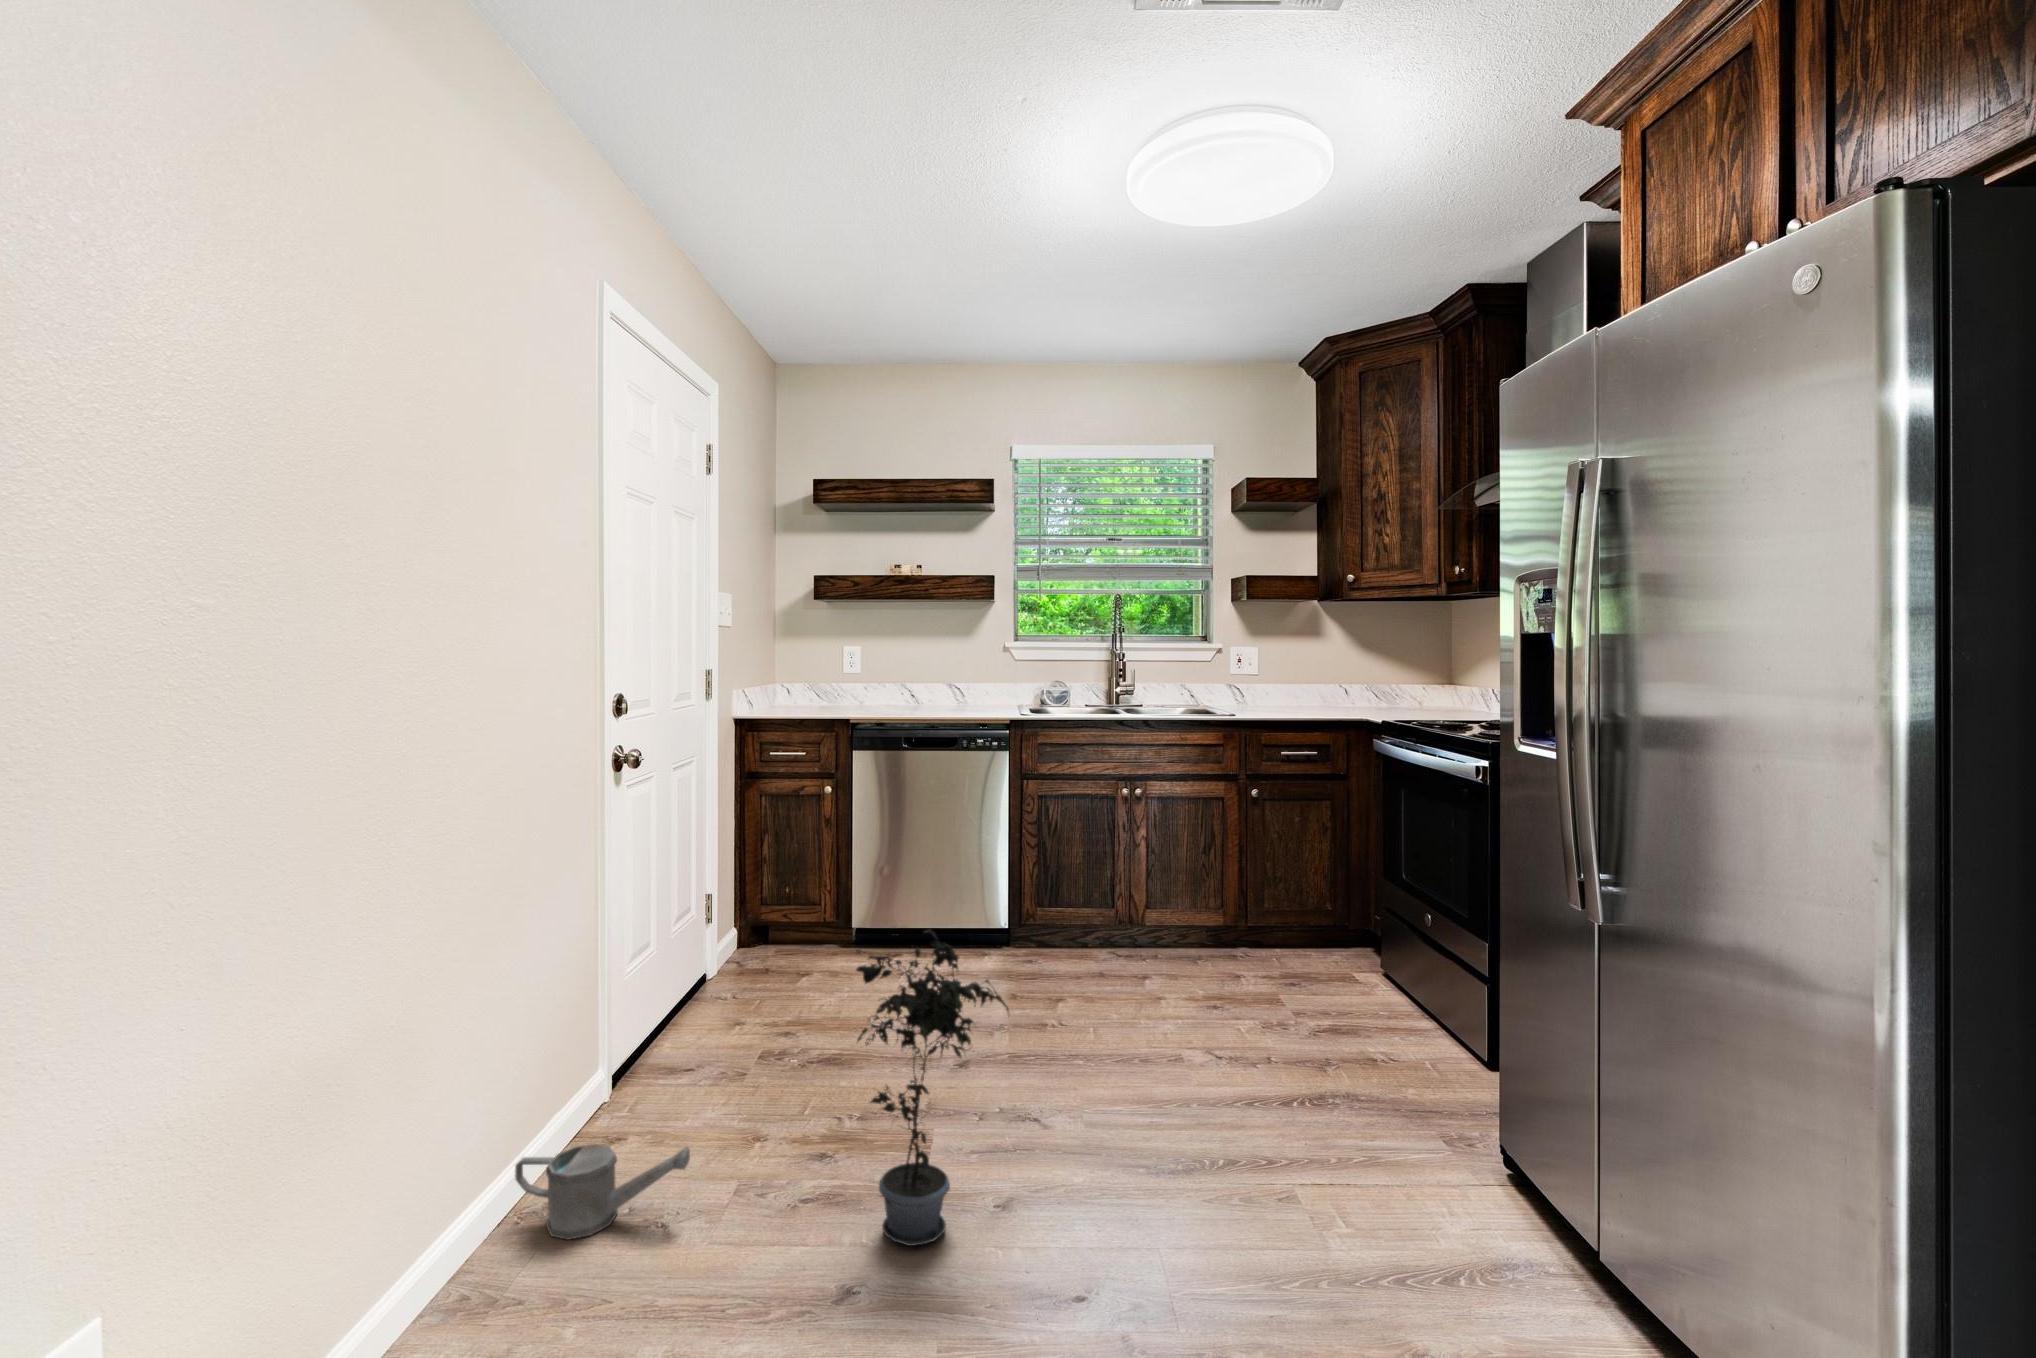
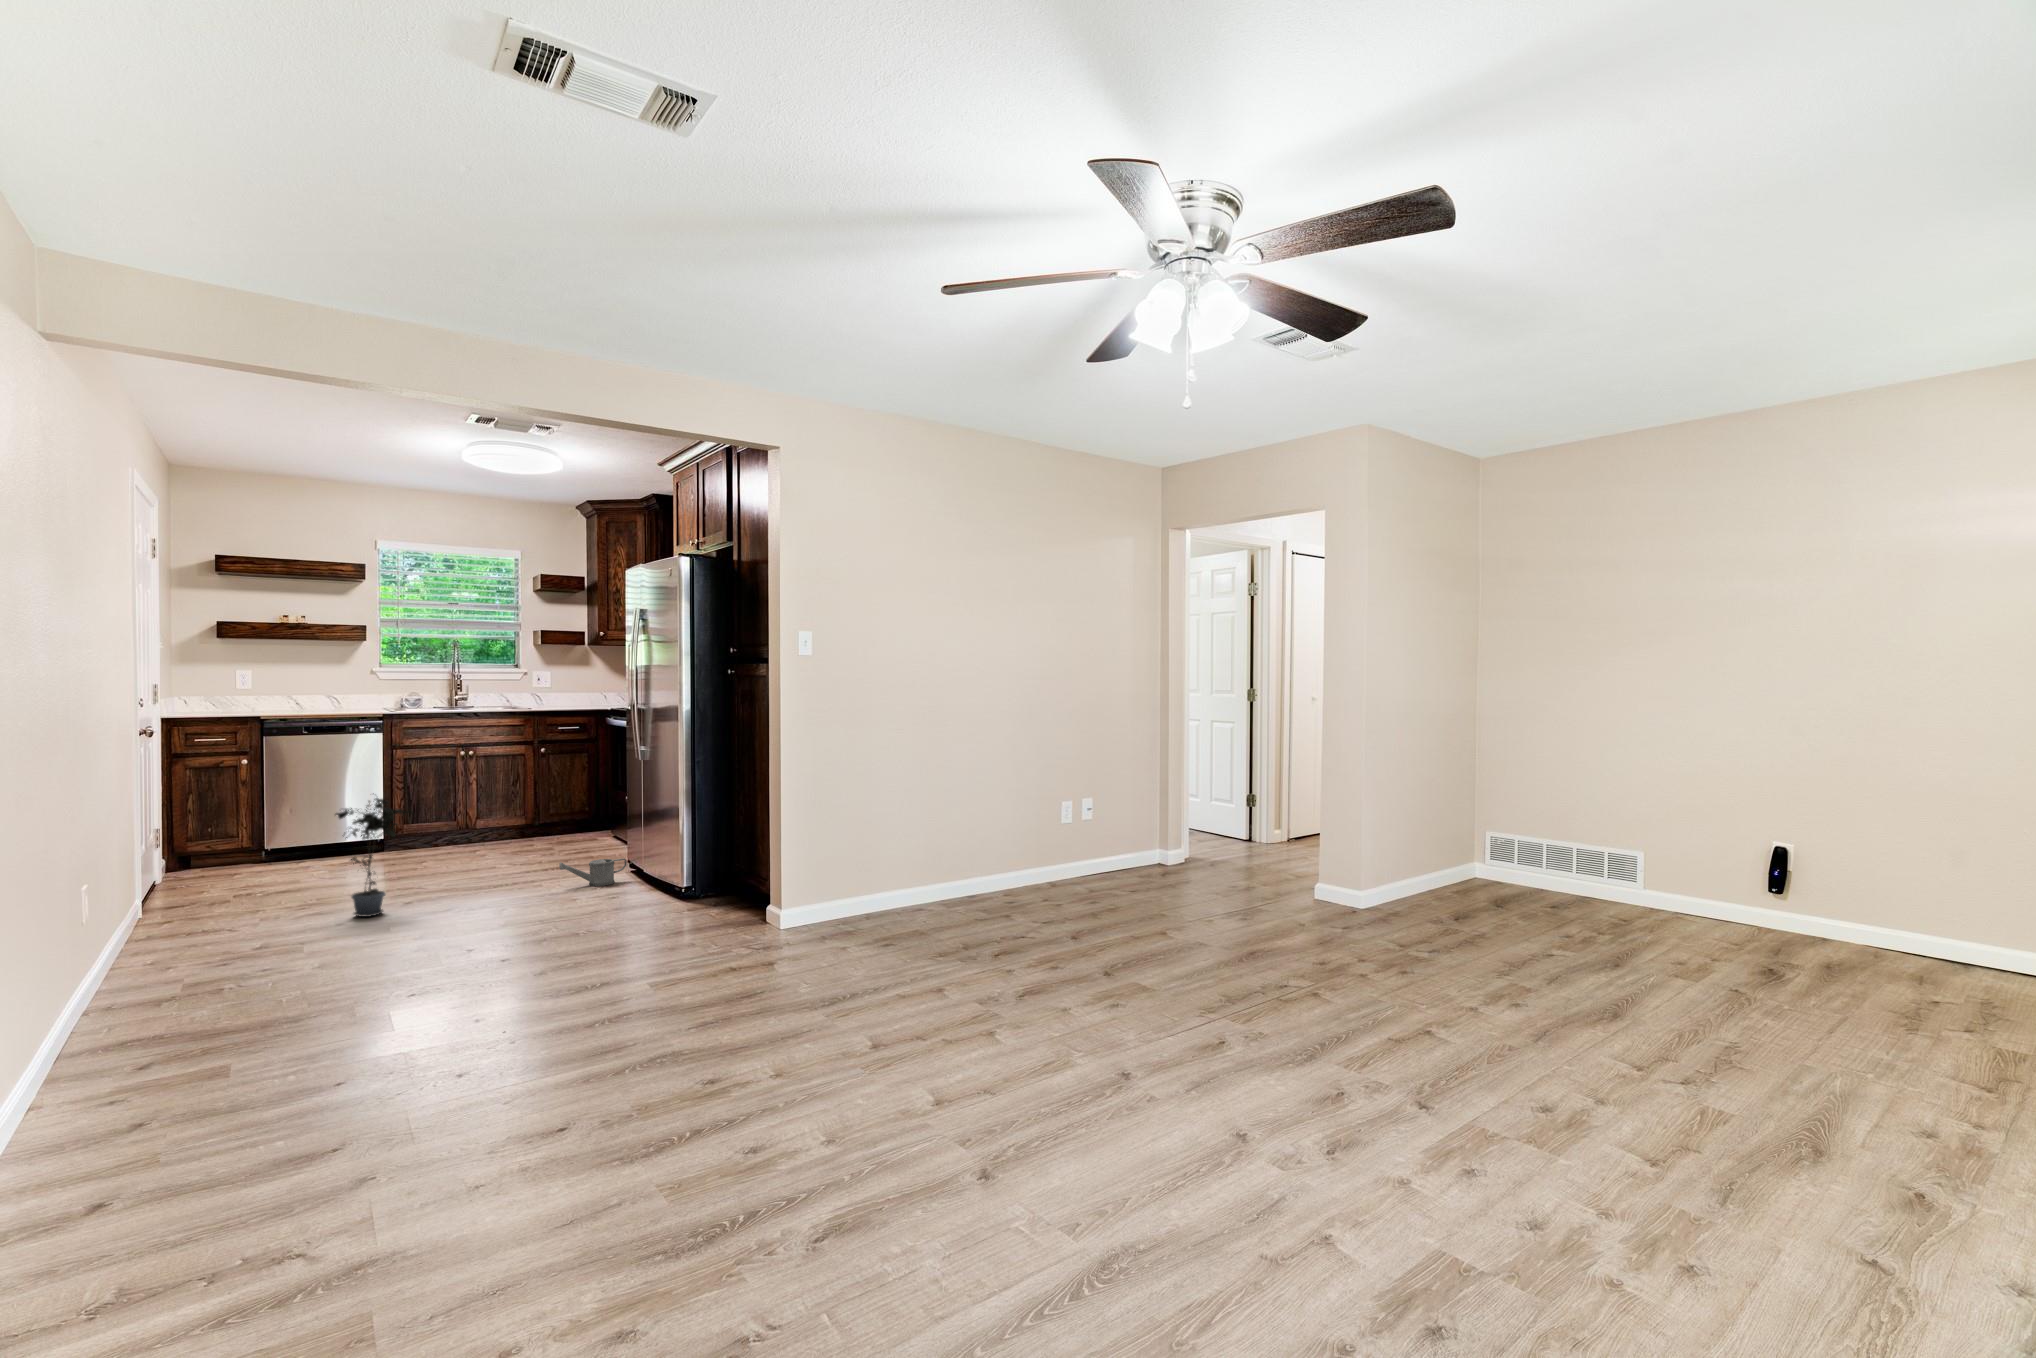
watering can: present [515,1144,690,1240] -> present [559,858,627,886]

